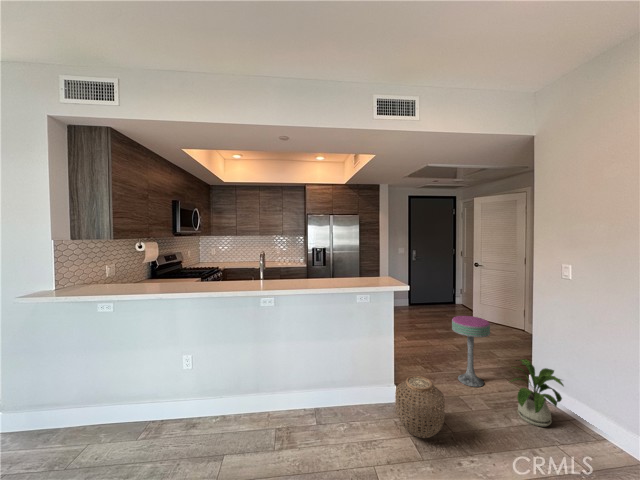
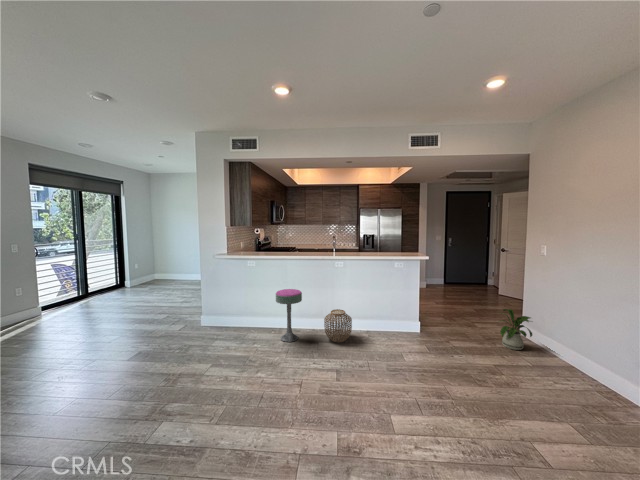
bar stool: present [452,316,490,387] -> present [276,289,302,342]
woven basket: present [395,376,445,438] -> present [324,309,352,342]

